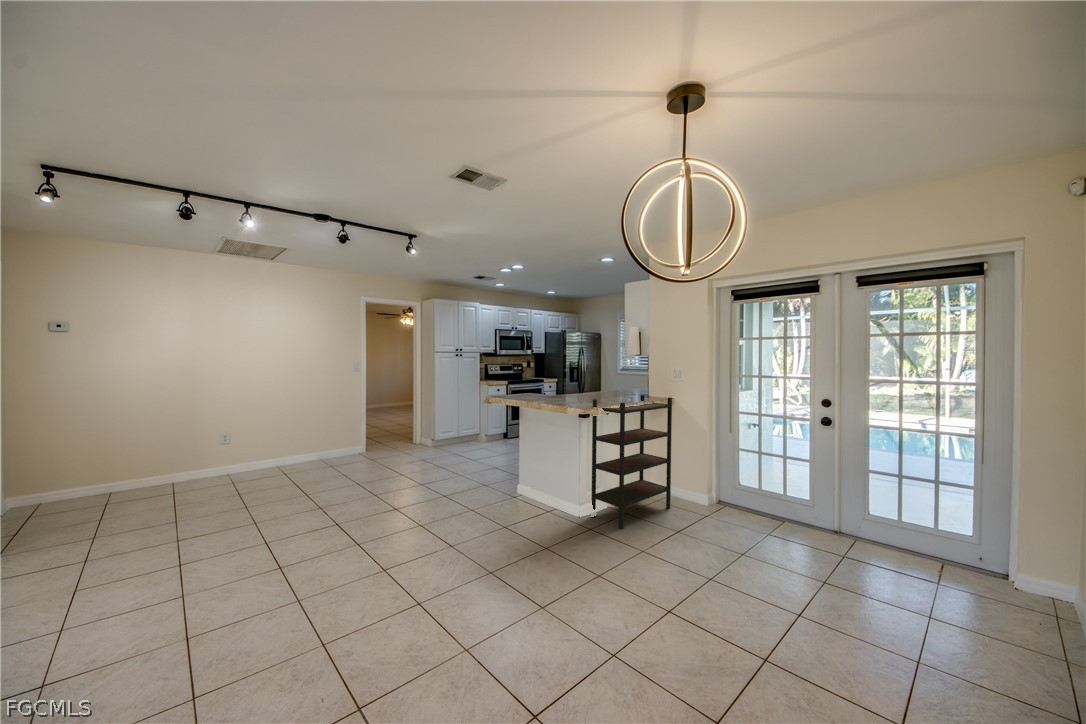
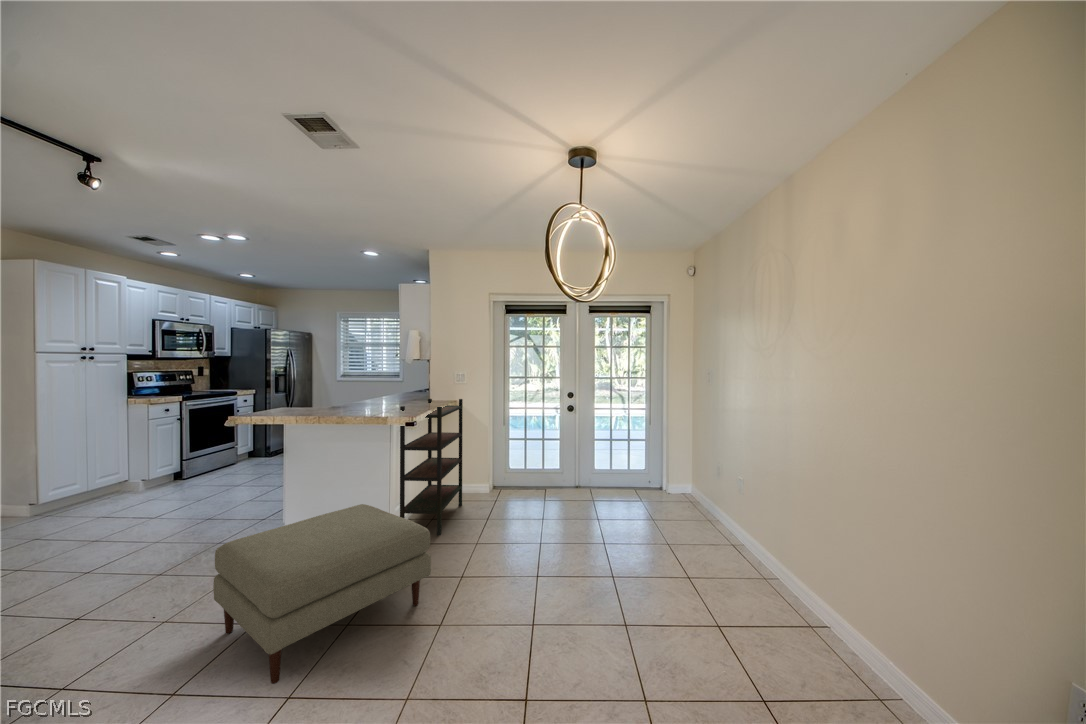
ottoman: none [417,478,555,585] -> present [213,504,431,684]

